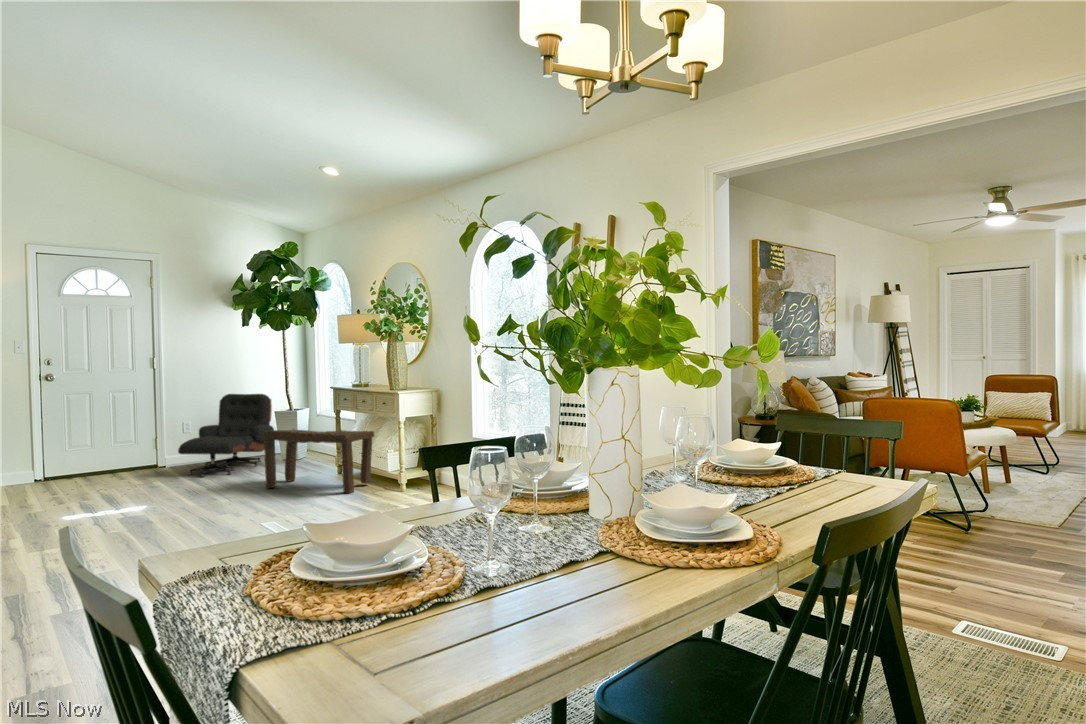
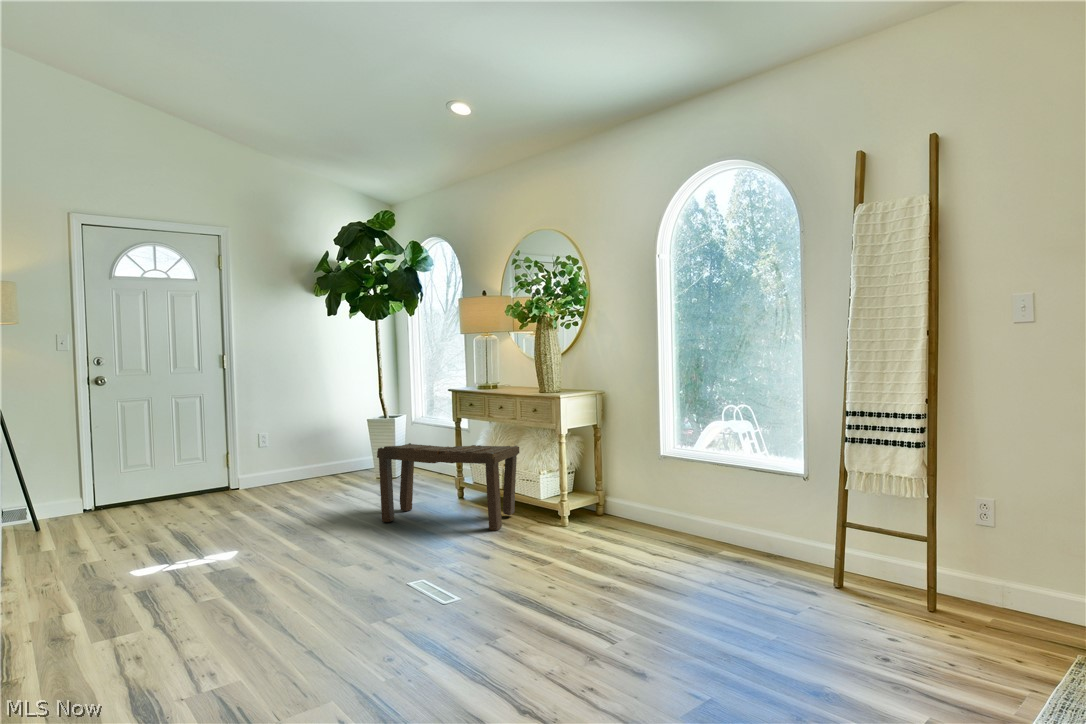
lounge chair: present [178,394,274,477] -> none [260,398,368,505]

